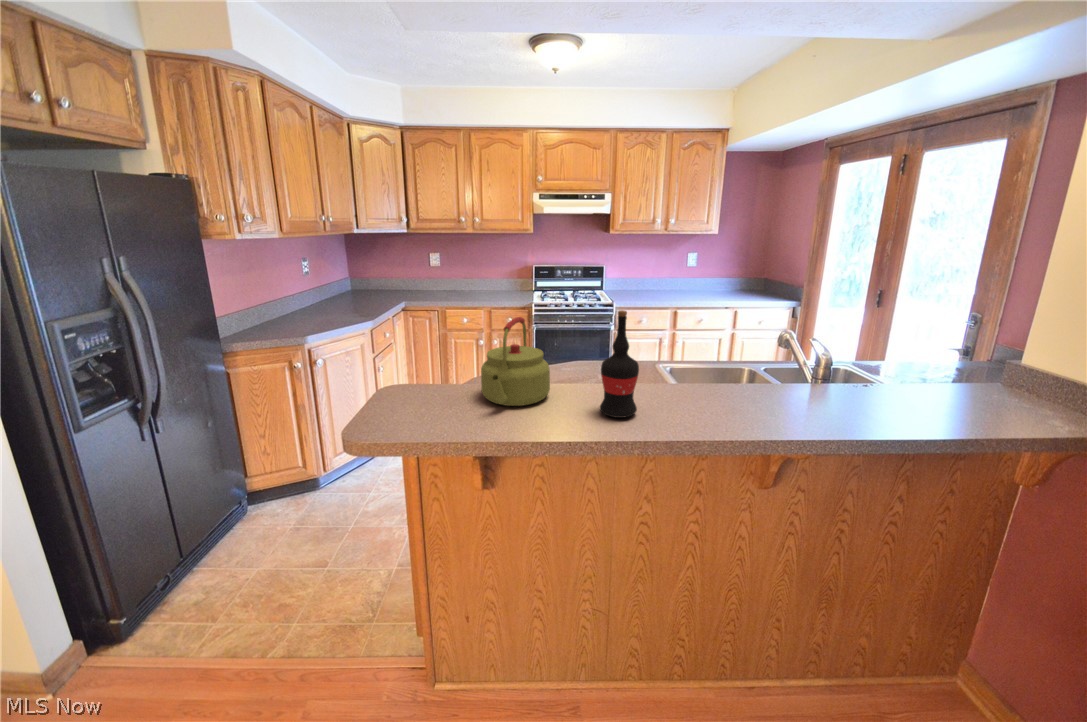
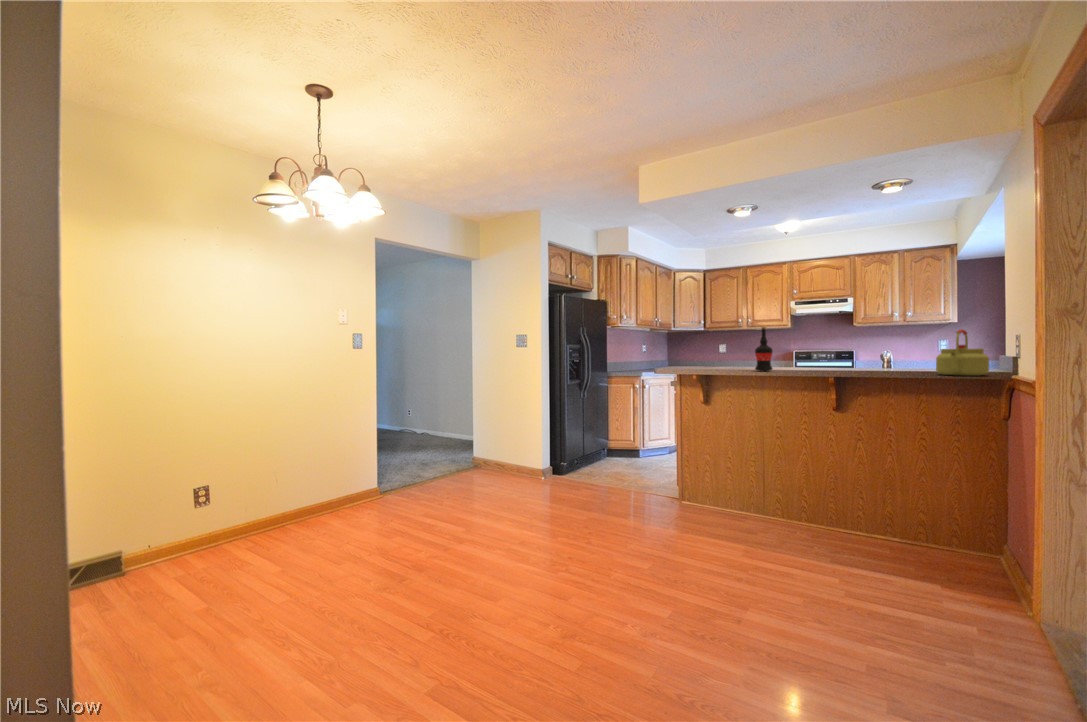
kettle: present [481,317,550,406] -> present [936,330,989,376]

